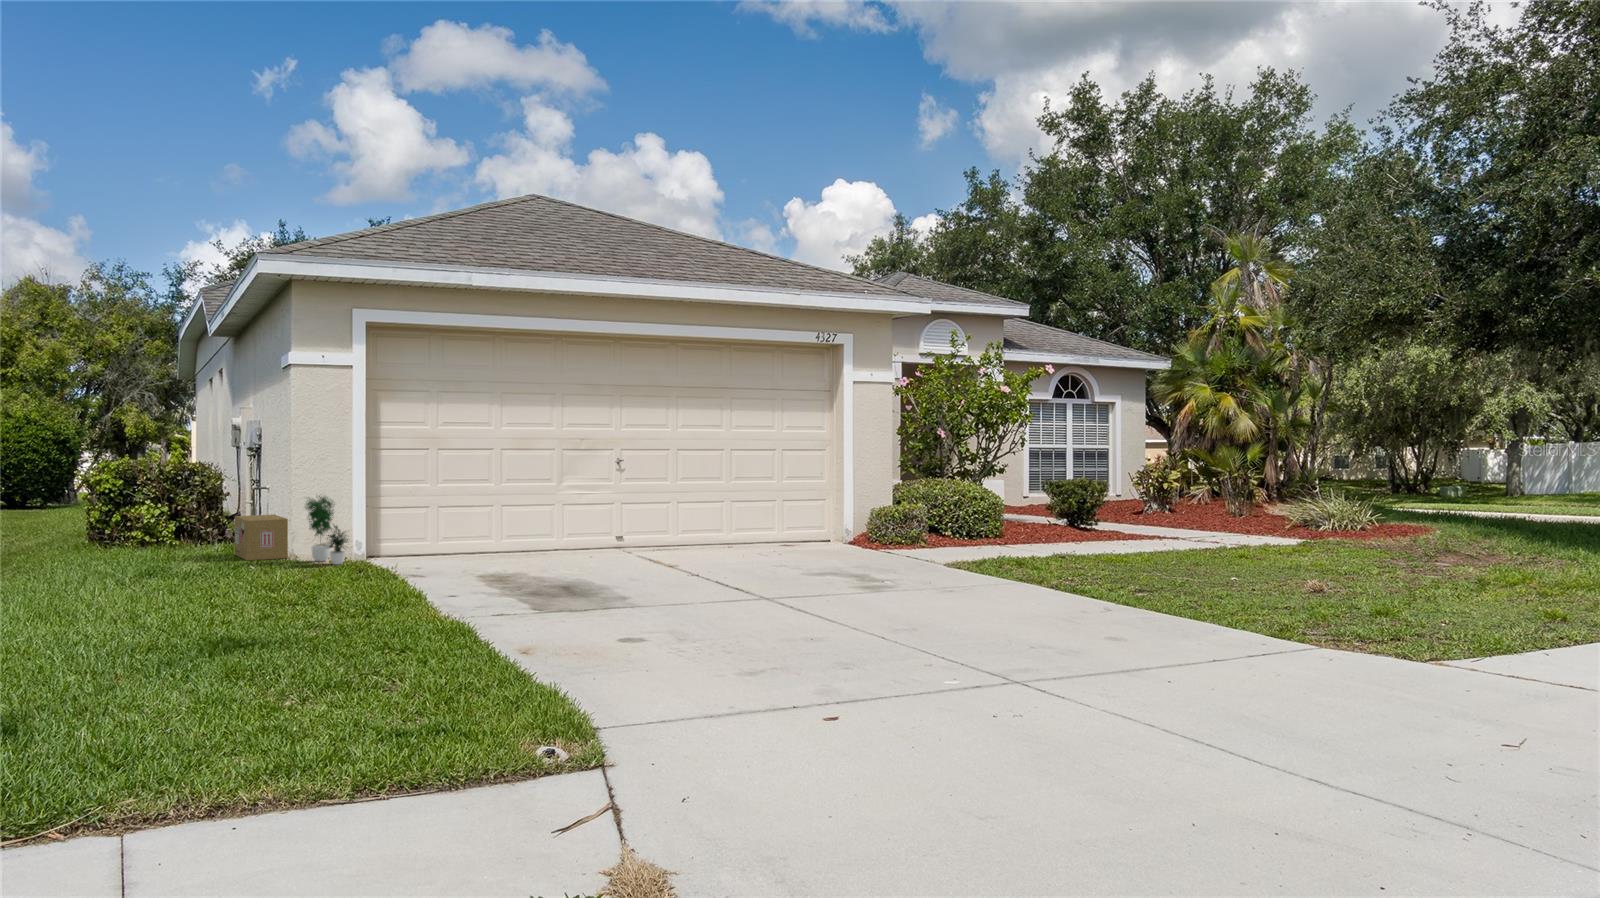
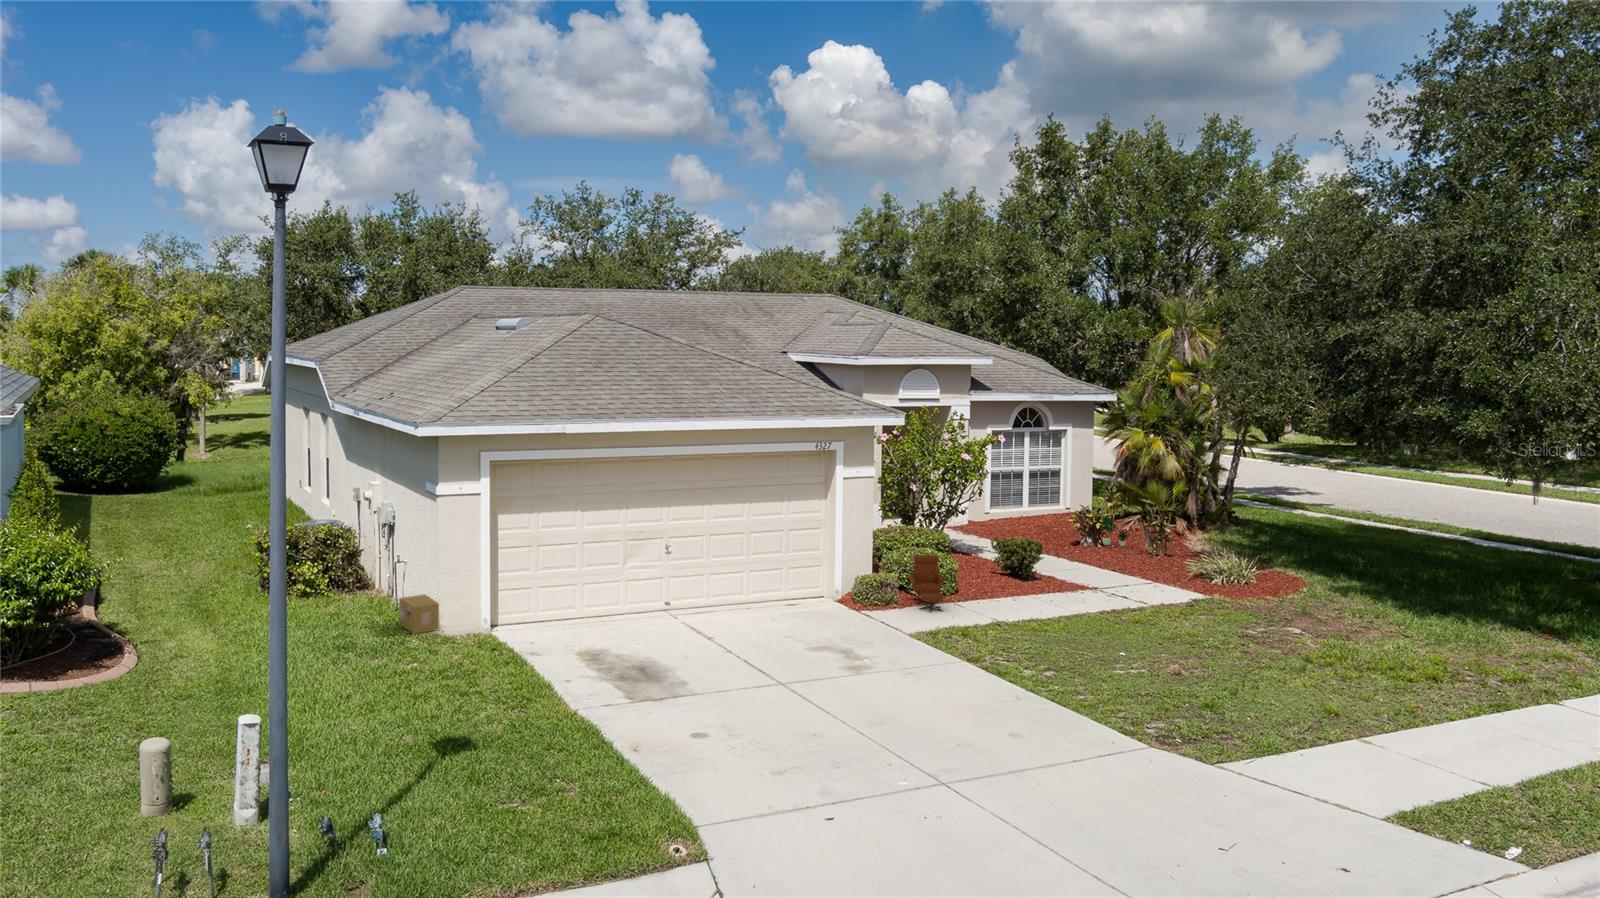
lounge chair: none [942,483,994,551] -> present [907,555,946,611]
potted plant: present [306,496,348,565] -> present [1101,514,1129,546]

